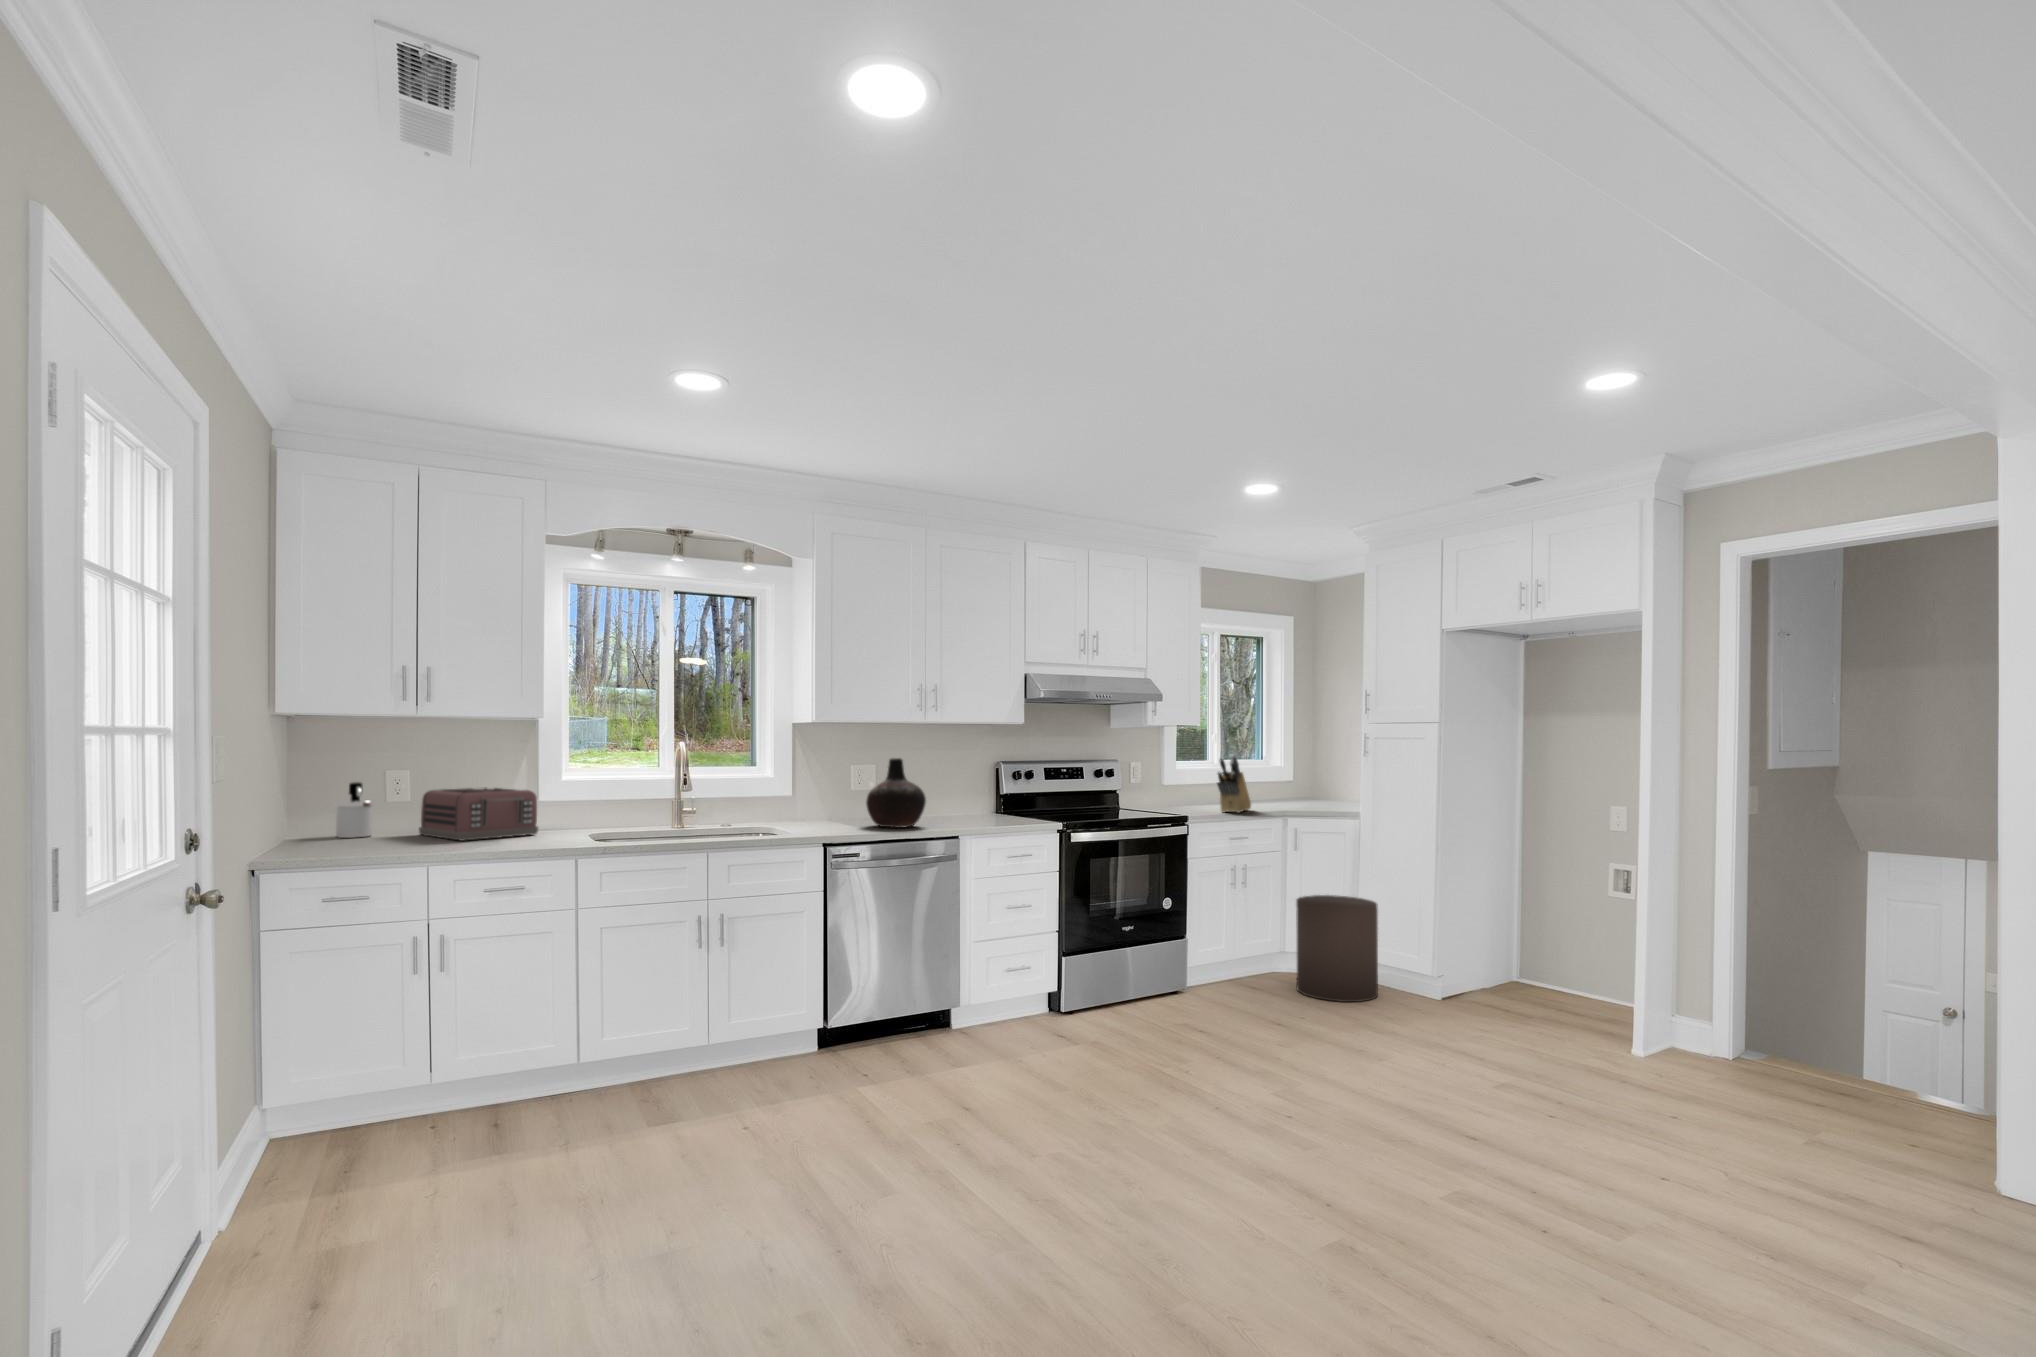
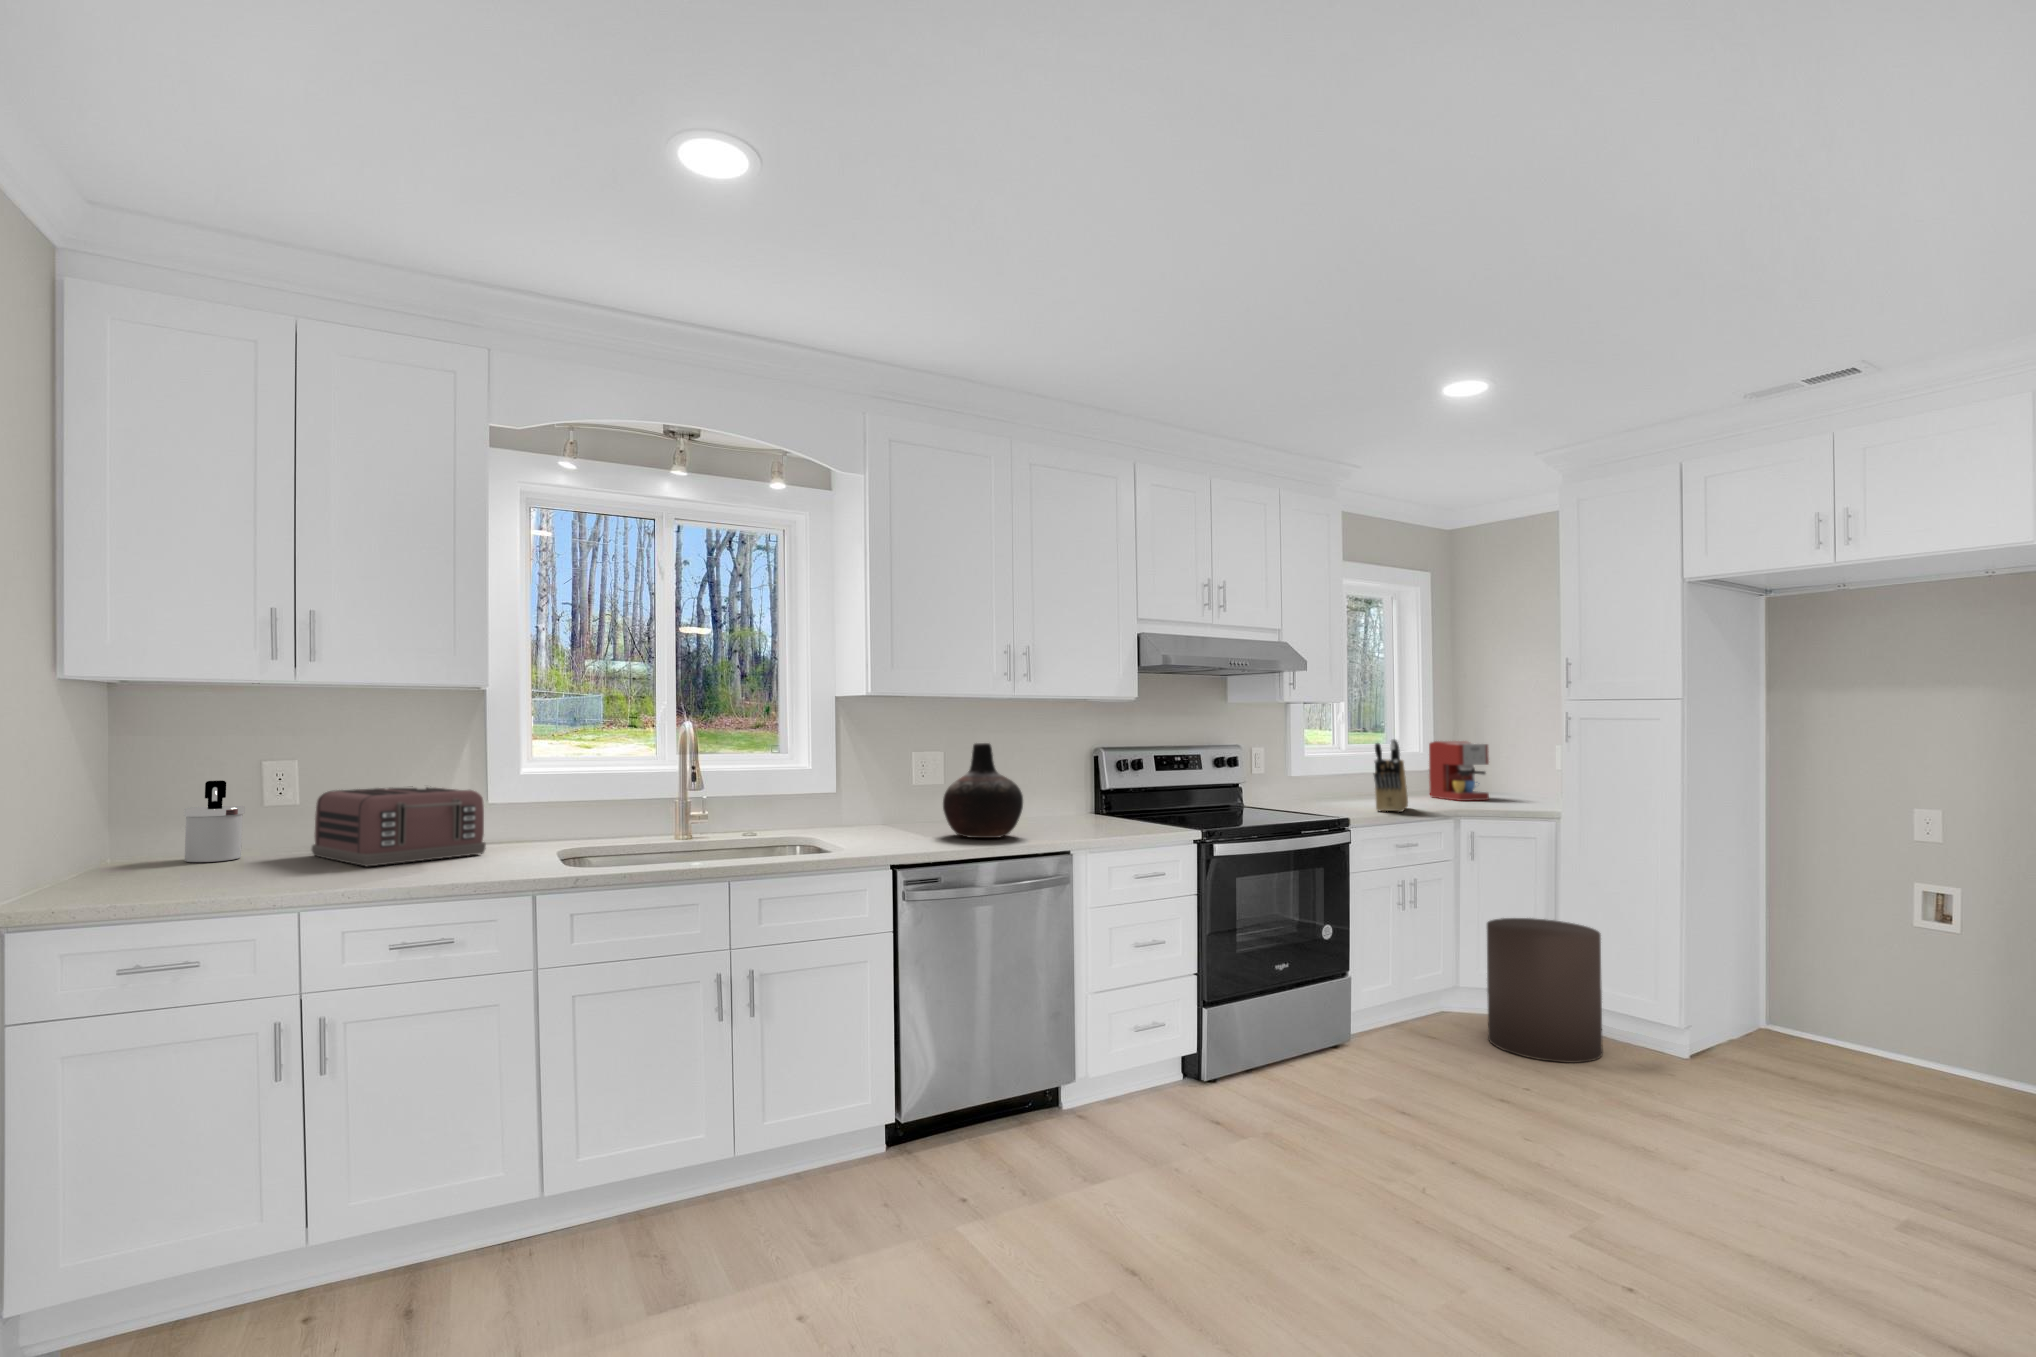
coffee maker: none [1285,757,1329,805] -> present [1429,741,1489,801]

